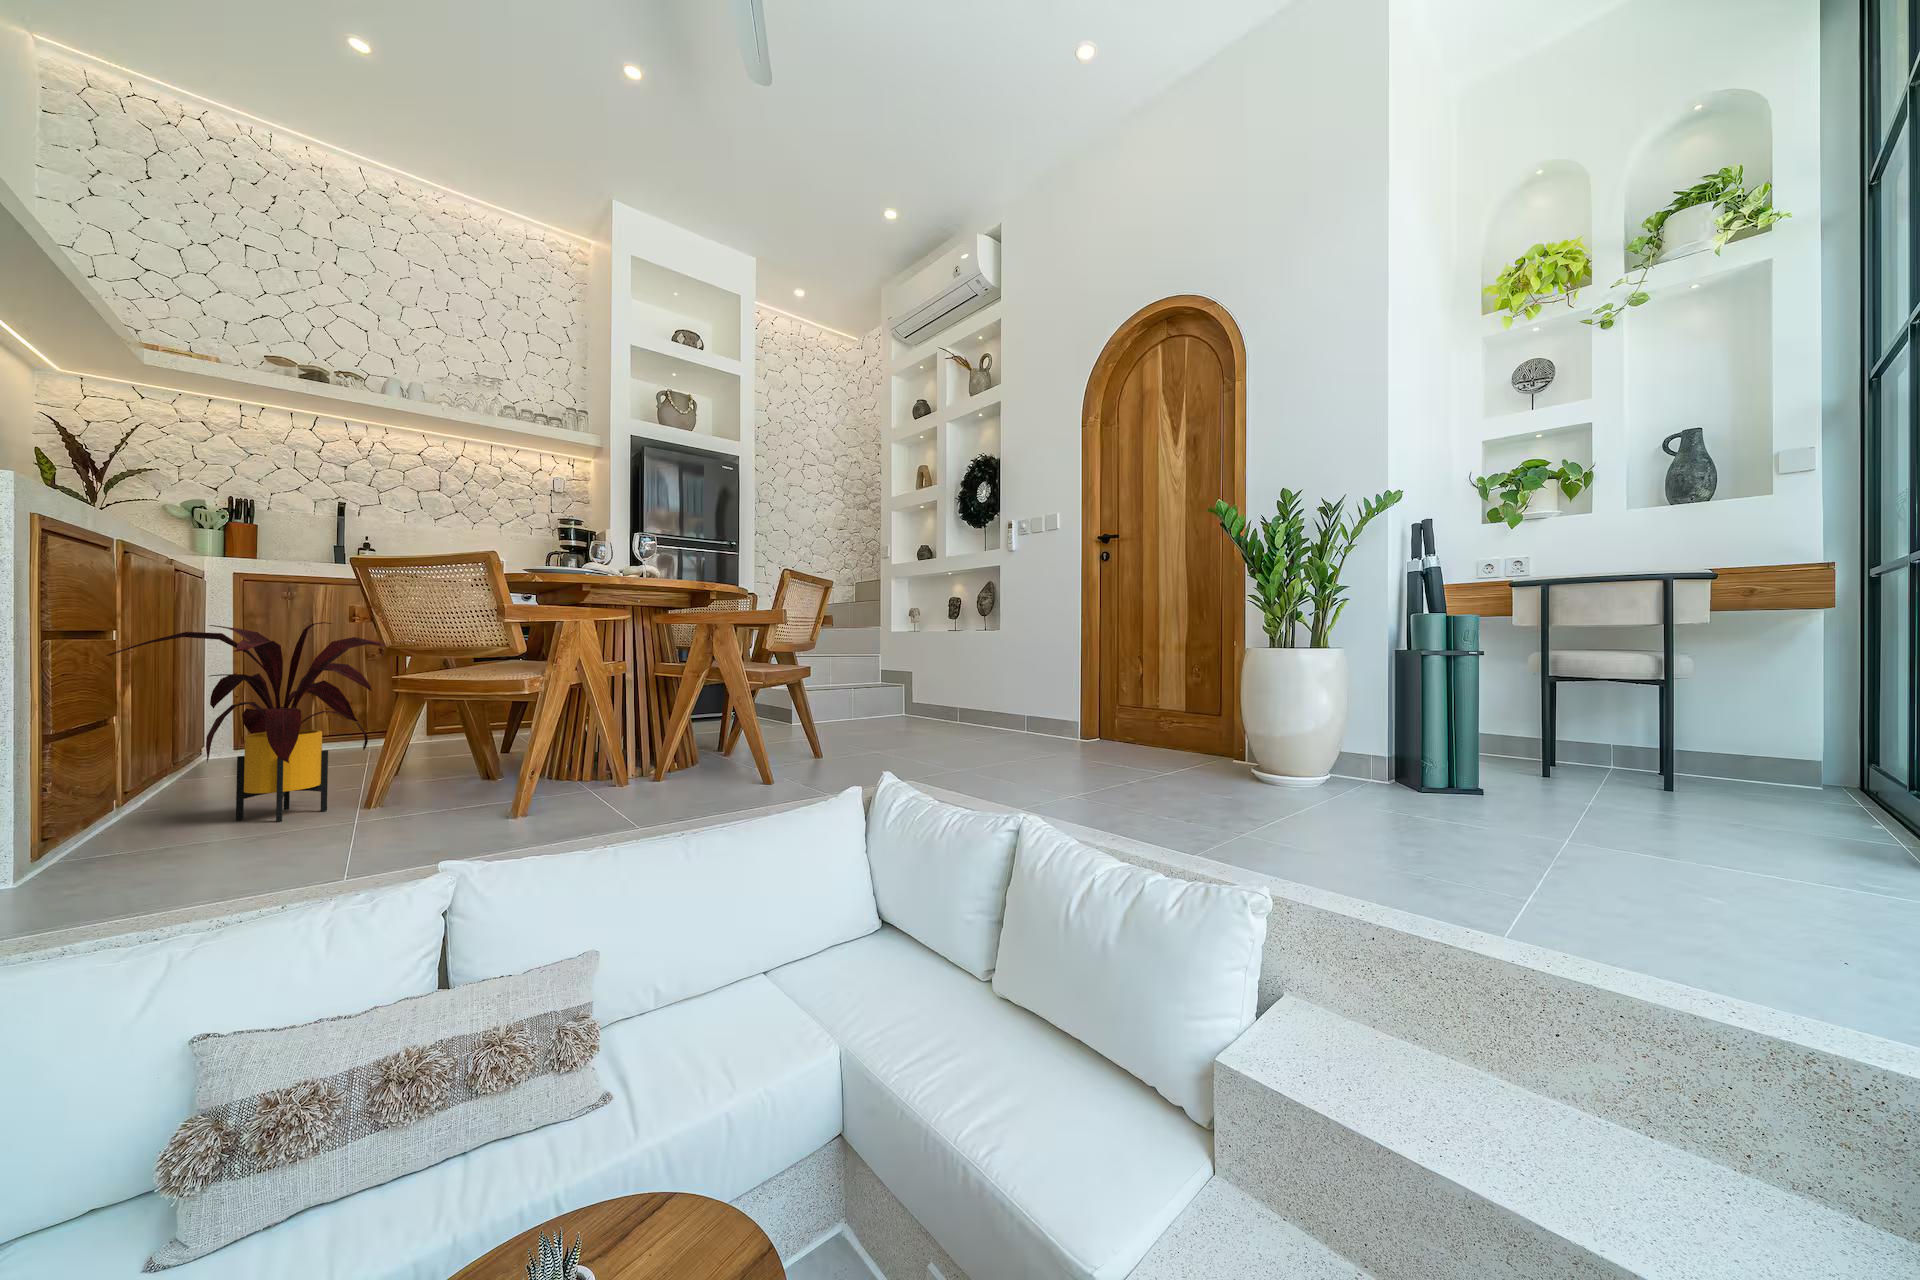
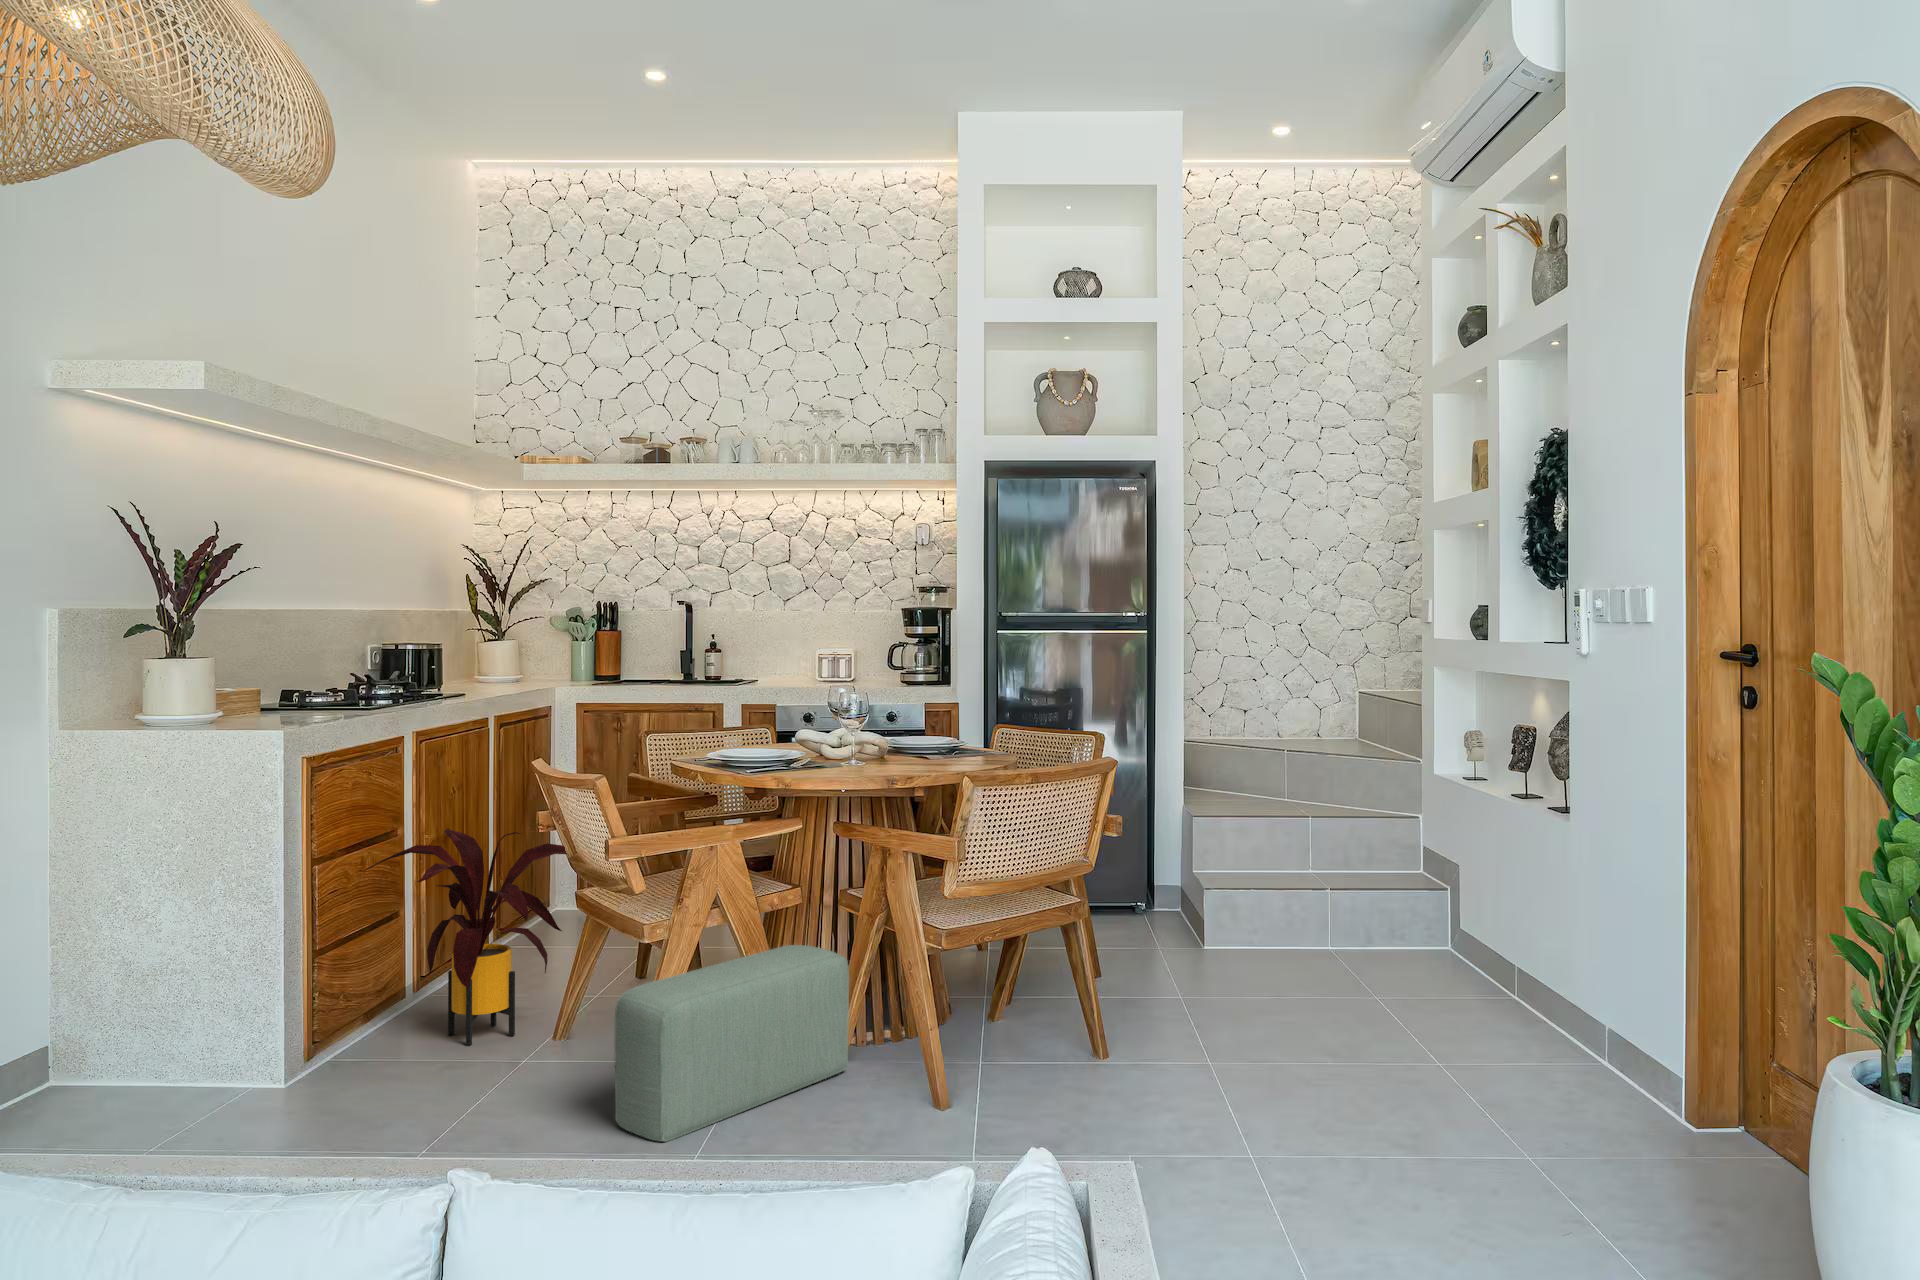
pouf: none [551,696,690,826] -> present [615,945,849,1142]

